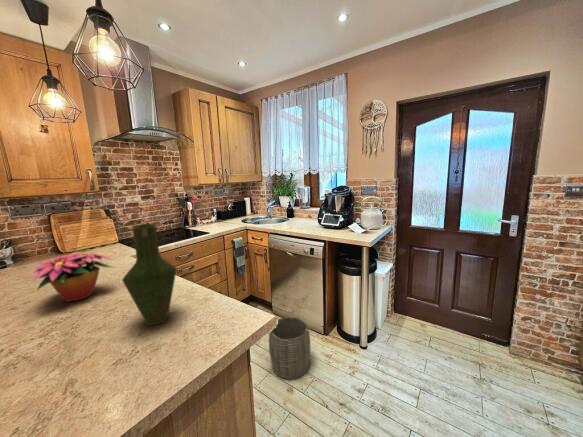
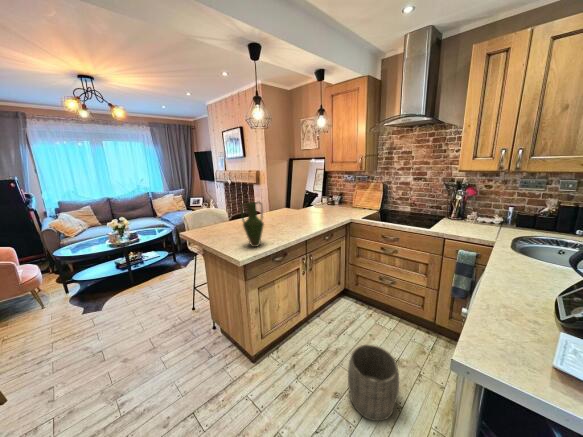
flower arrangement: present [29,252,113,301] -> none [271,206,302,228]

